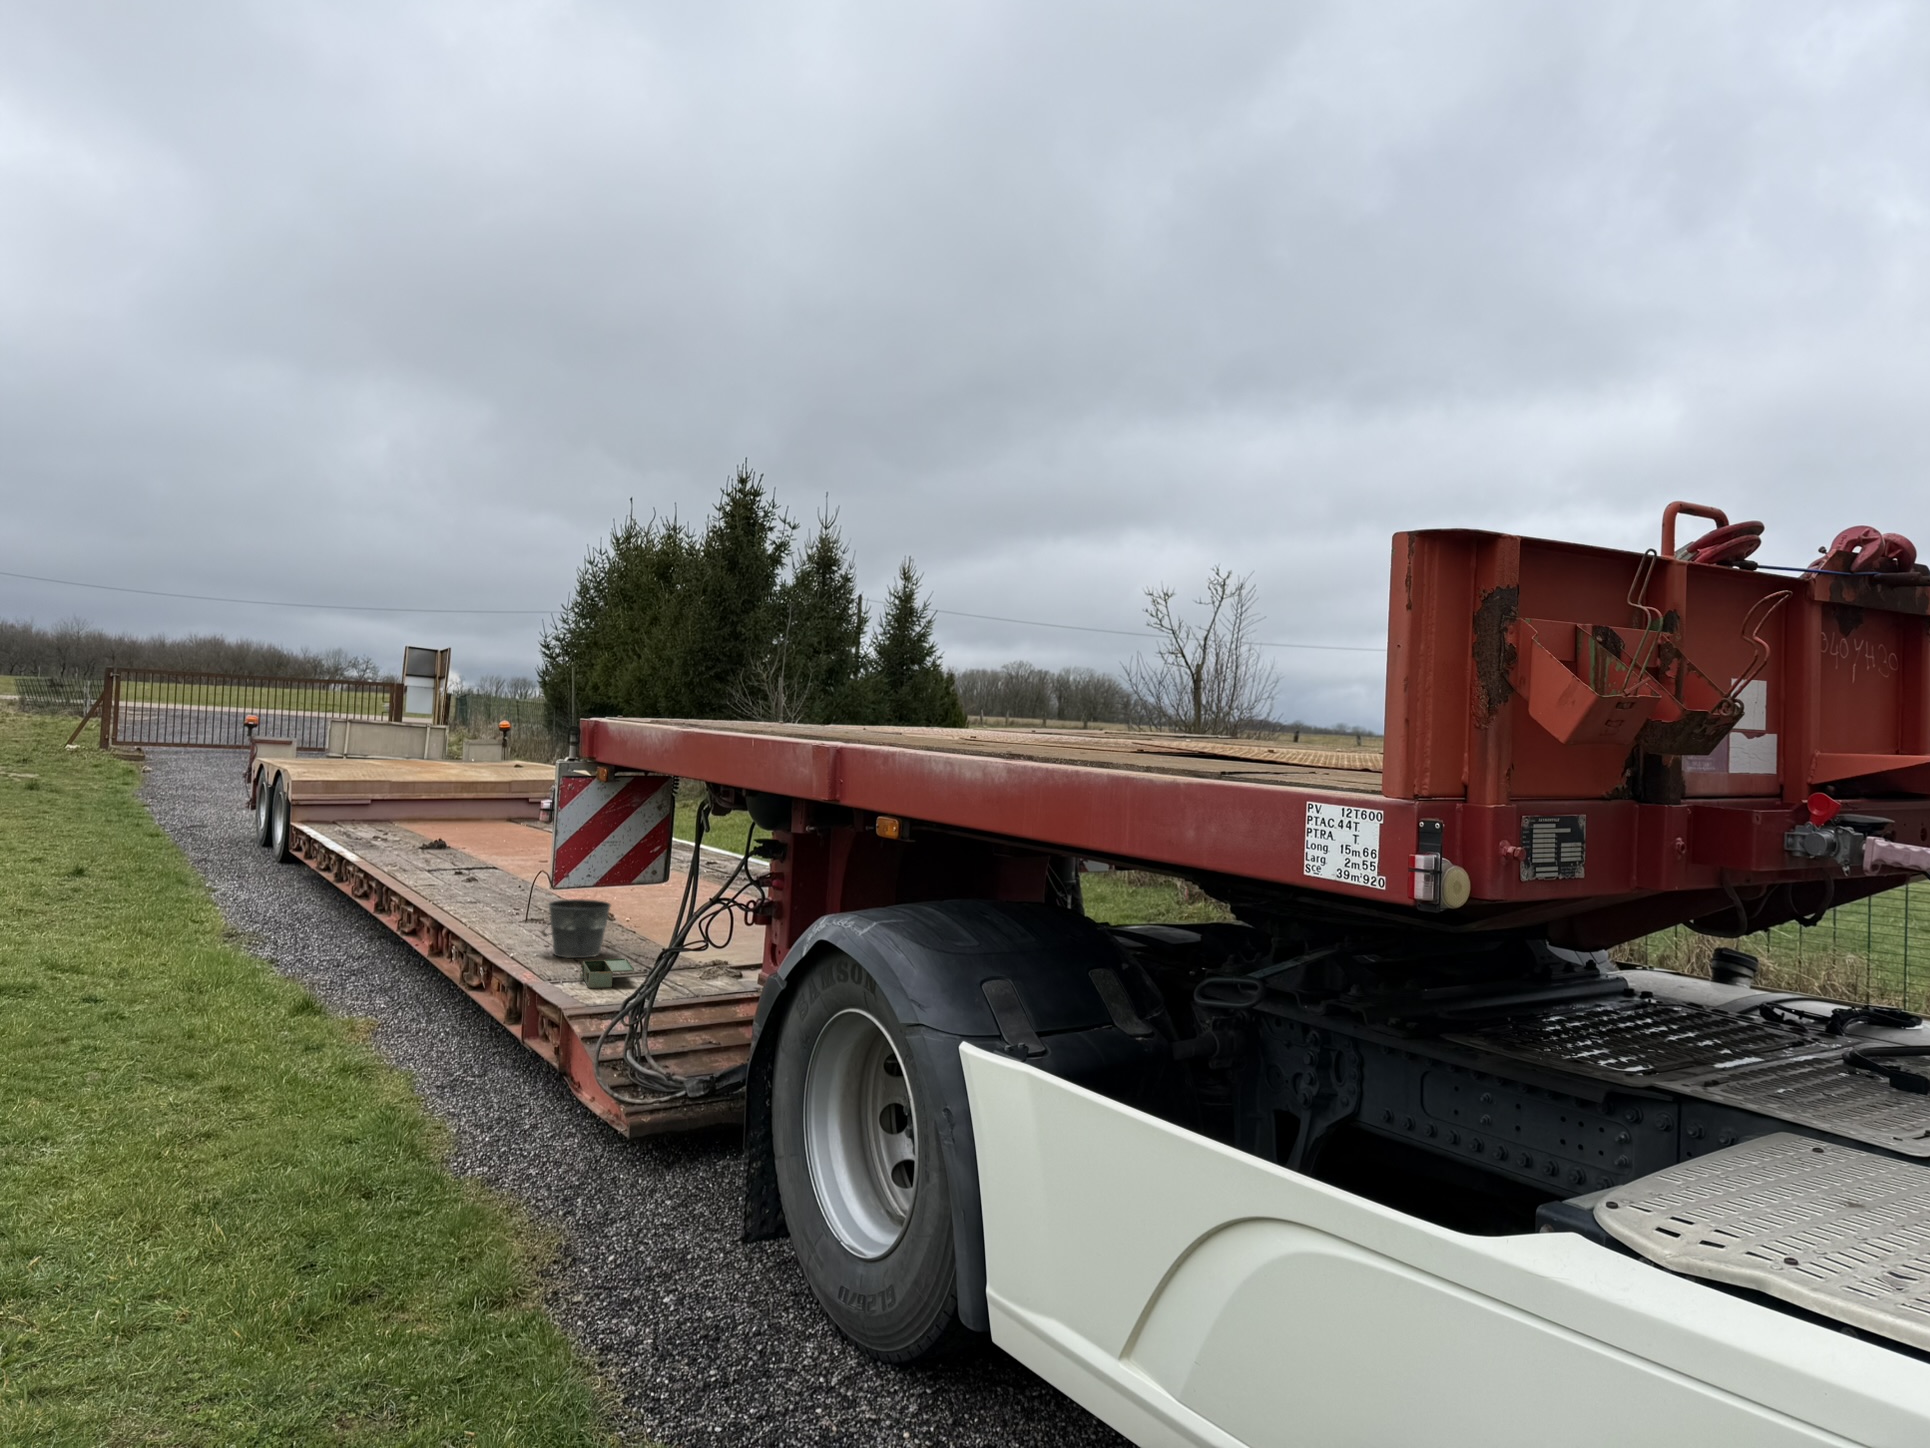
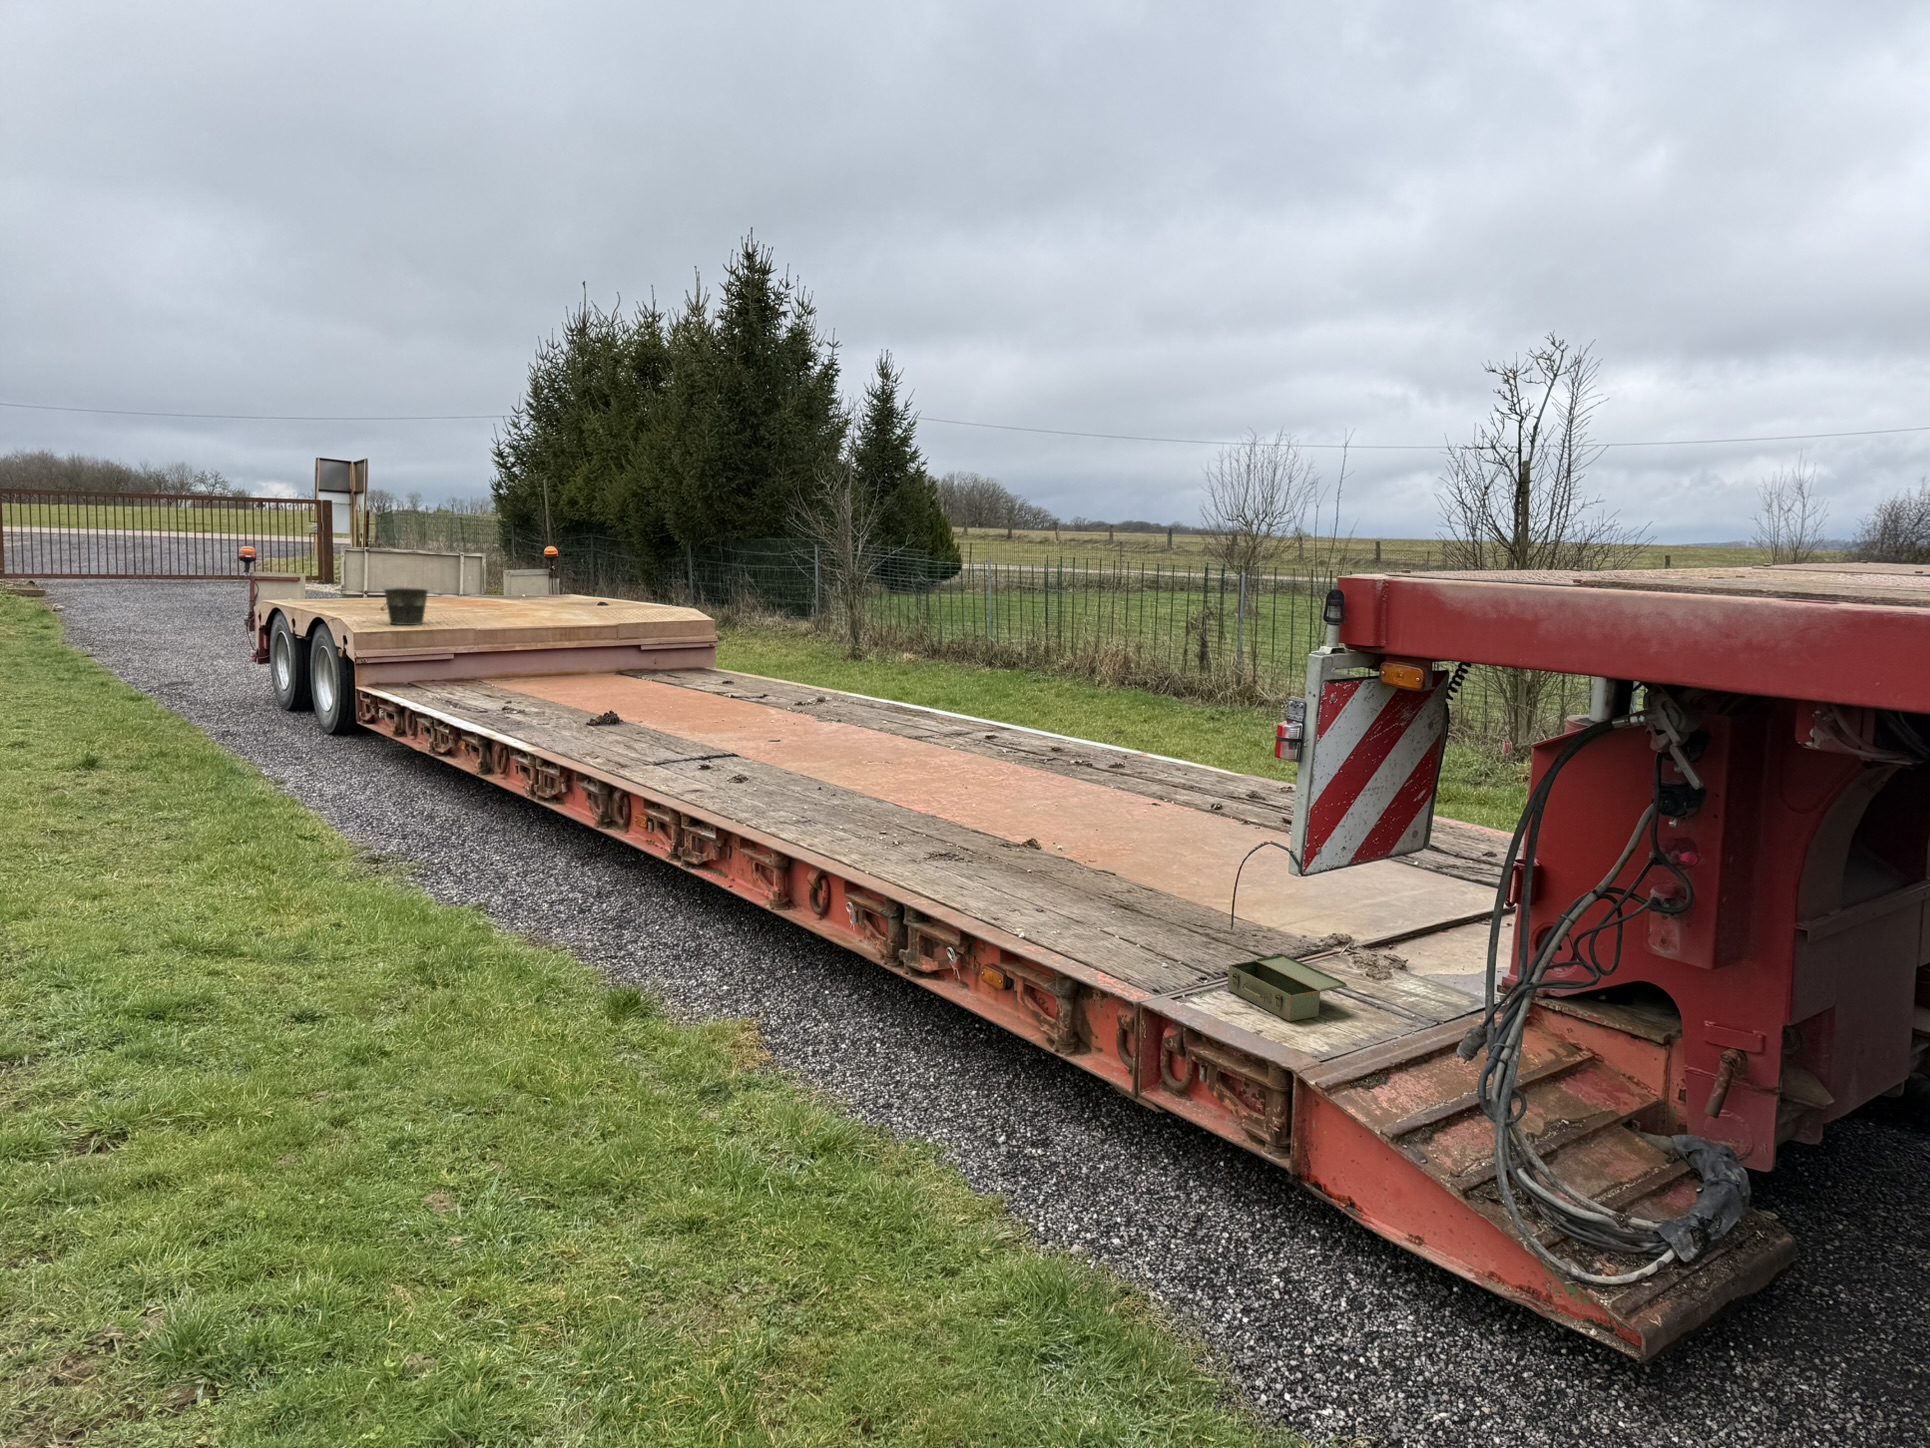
bucket: present [541,899,611,958] -> present [381,588,428,625]

